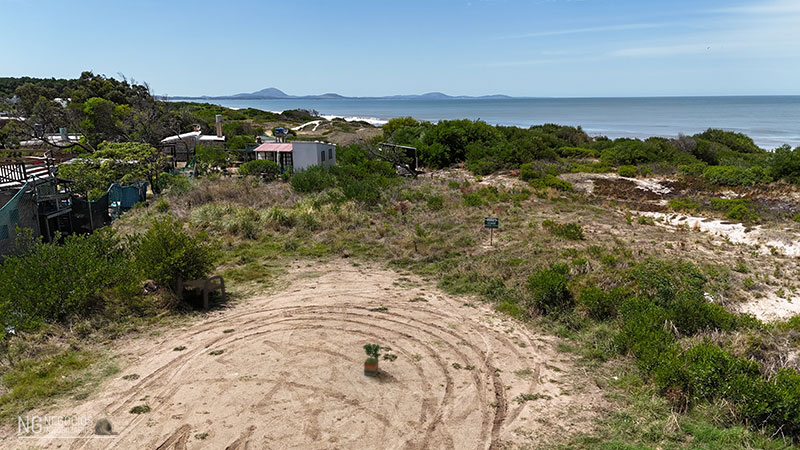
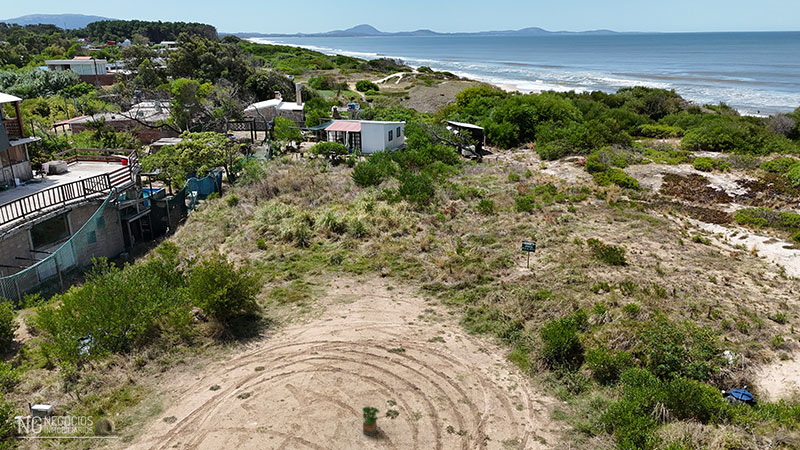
bench: present [178,275,226,309] -> none [223,300,264,340]

